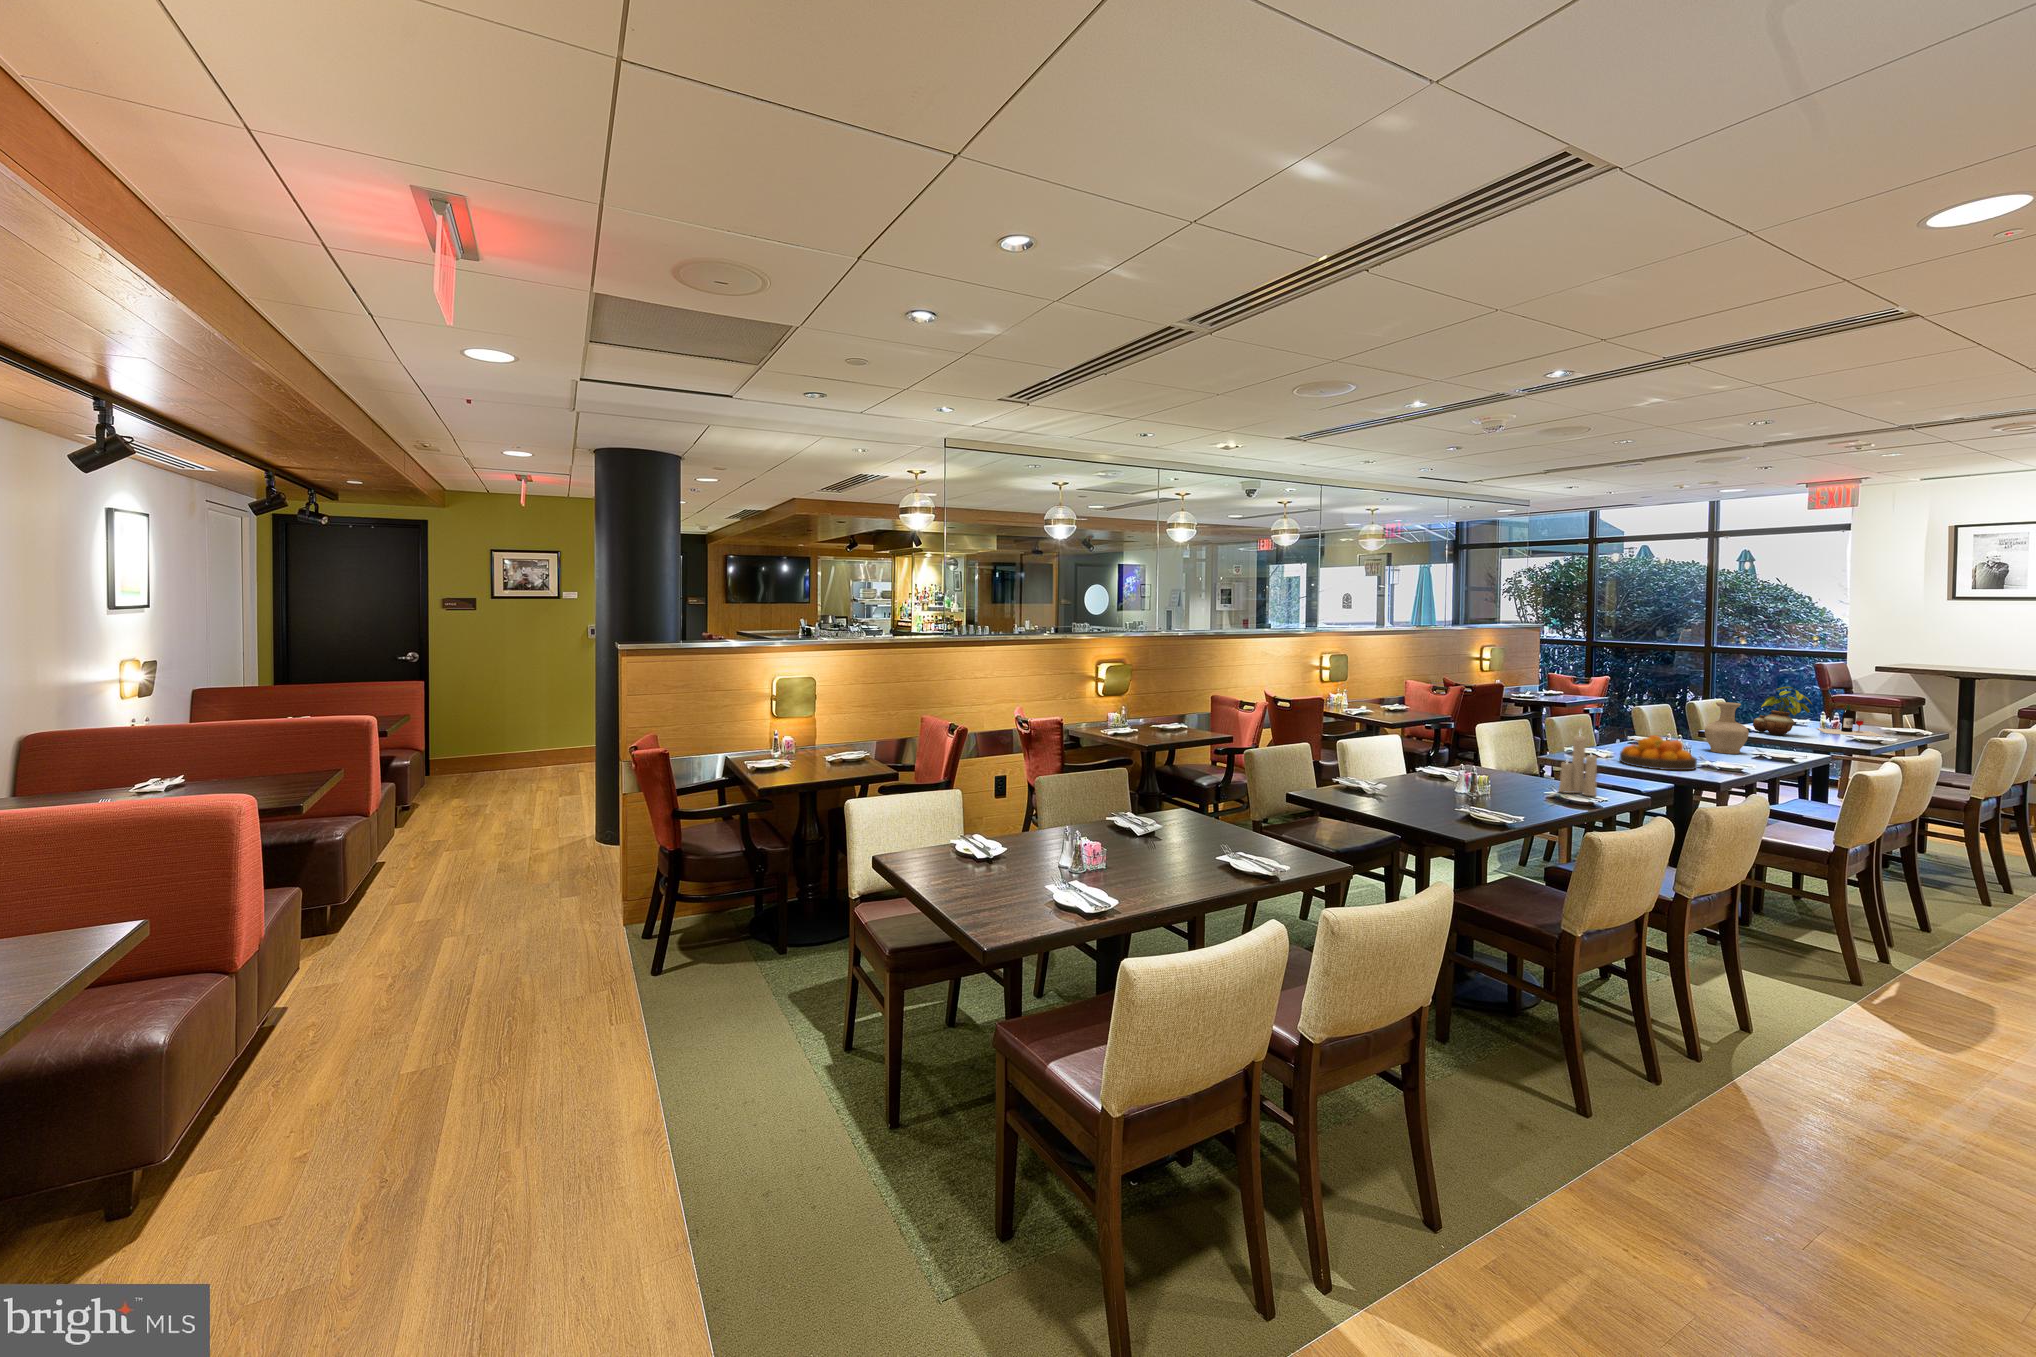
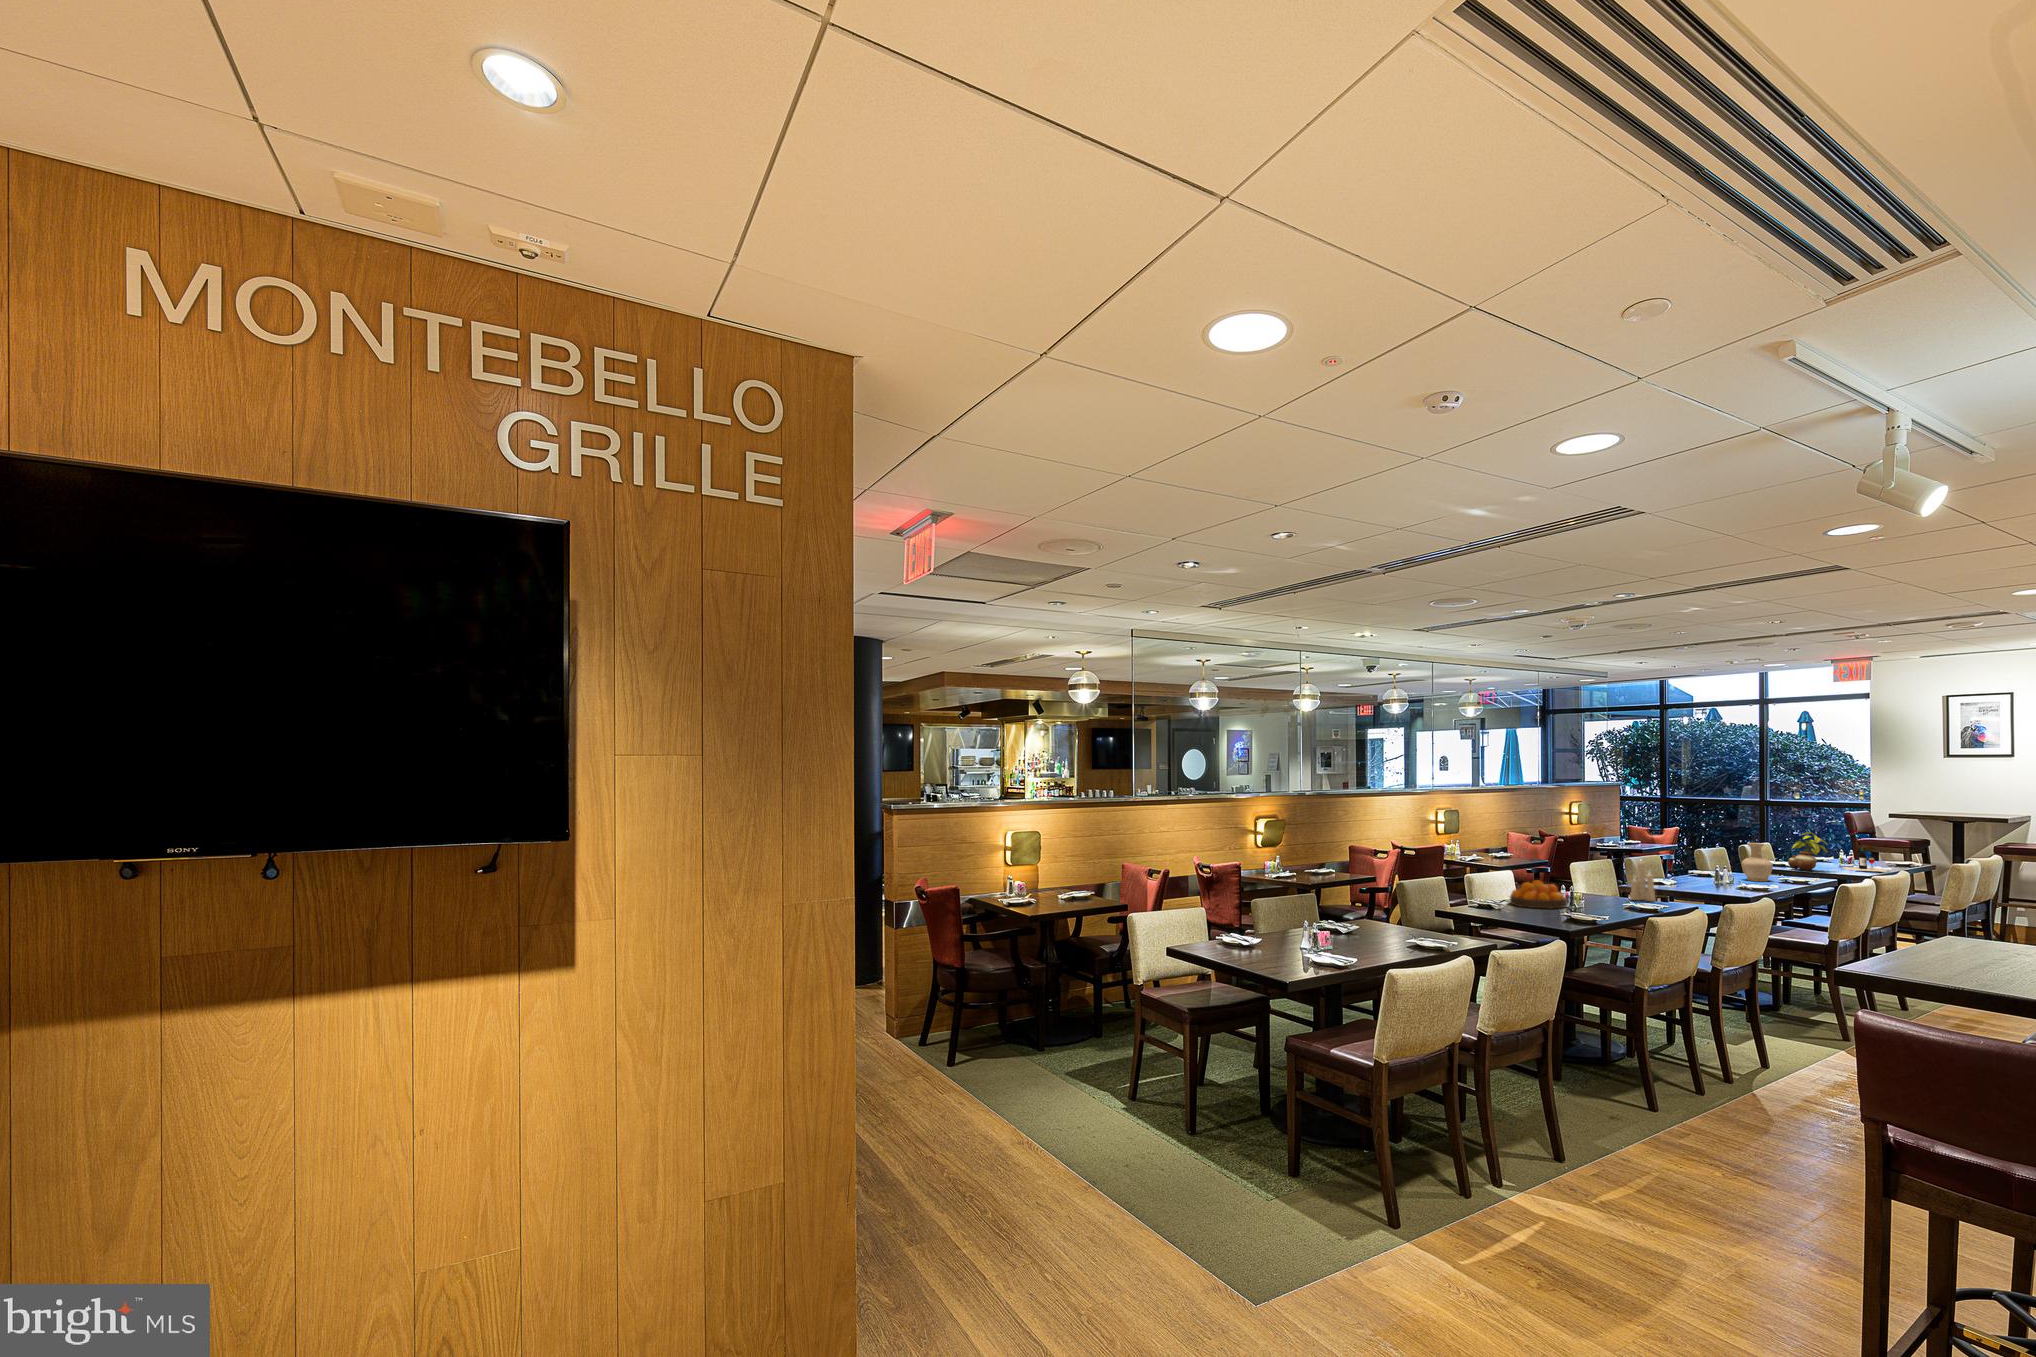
fruit bowl: present [1619,735,1697,770] -> present [1510,880,1568,908]

